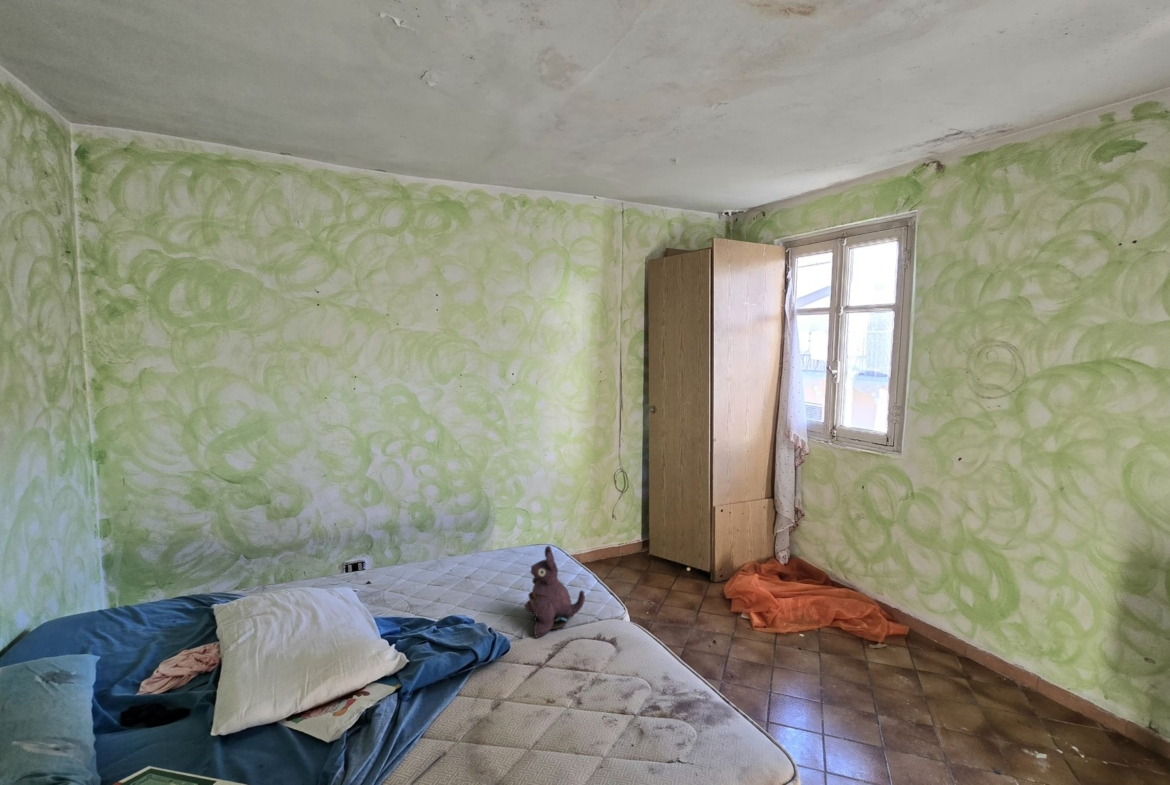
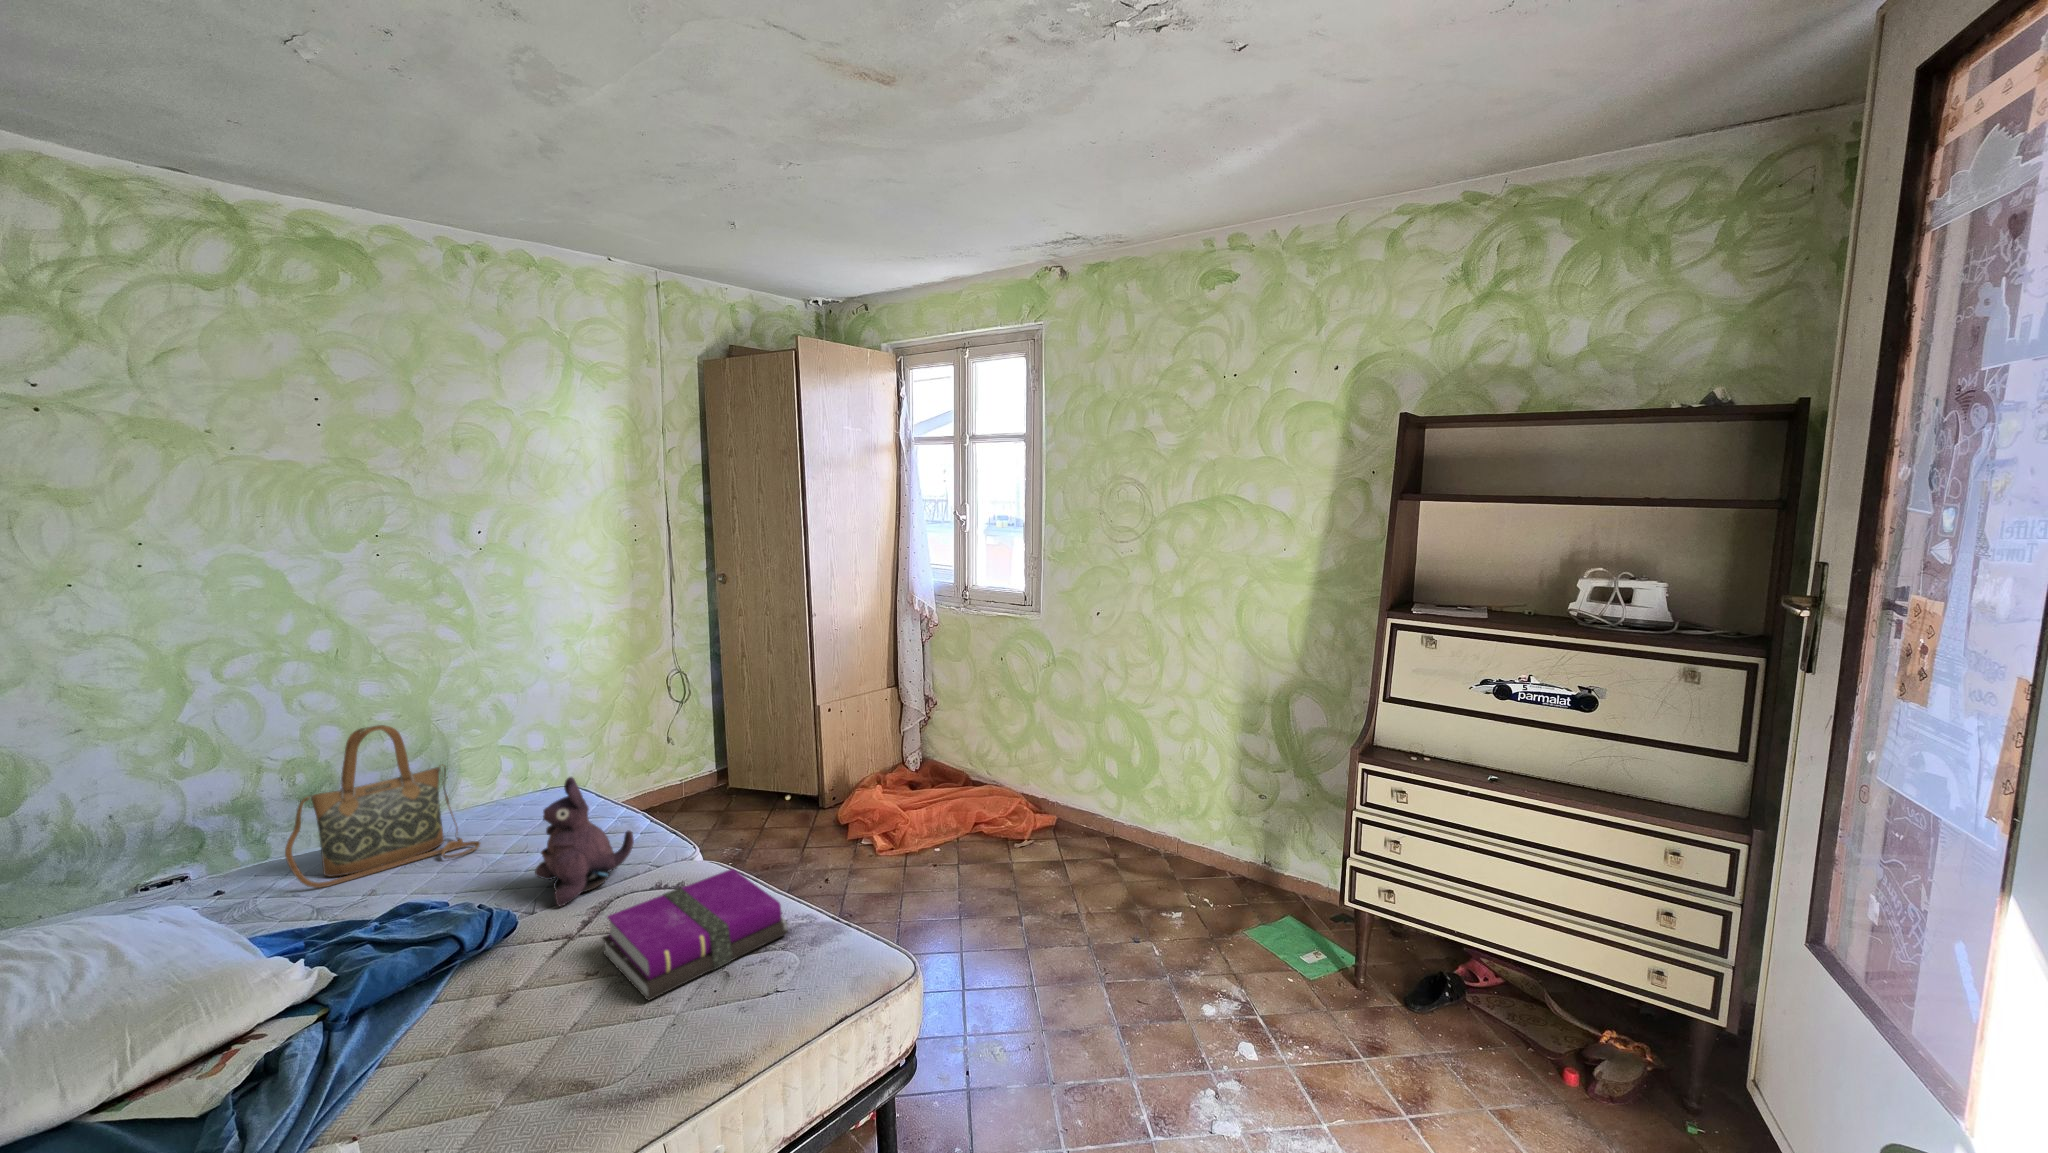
handbag: none [406,491,500,585] -> present [285,725,480,888]
notebook: none [558,643,691,746] -> present [602,869,788,1000]

